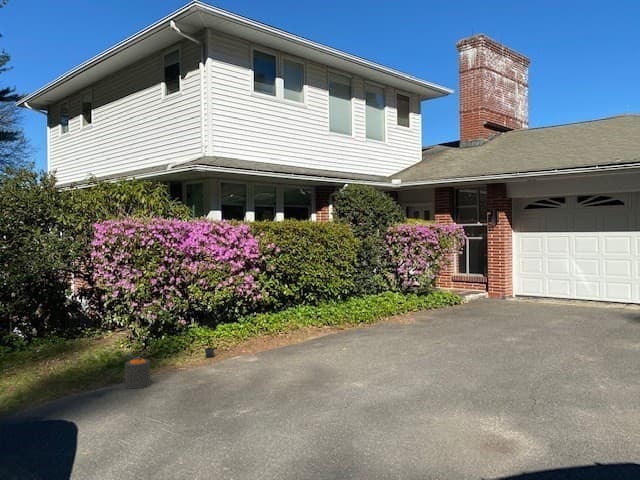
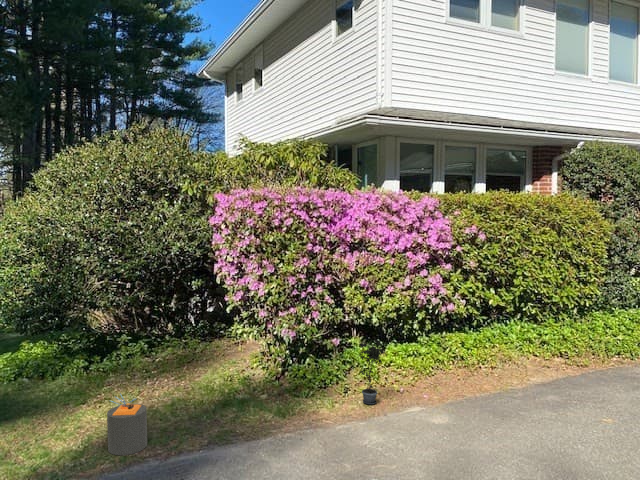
trash can: present [125,357,150,389] -> present [107,394,147,455]

